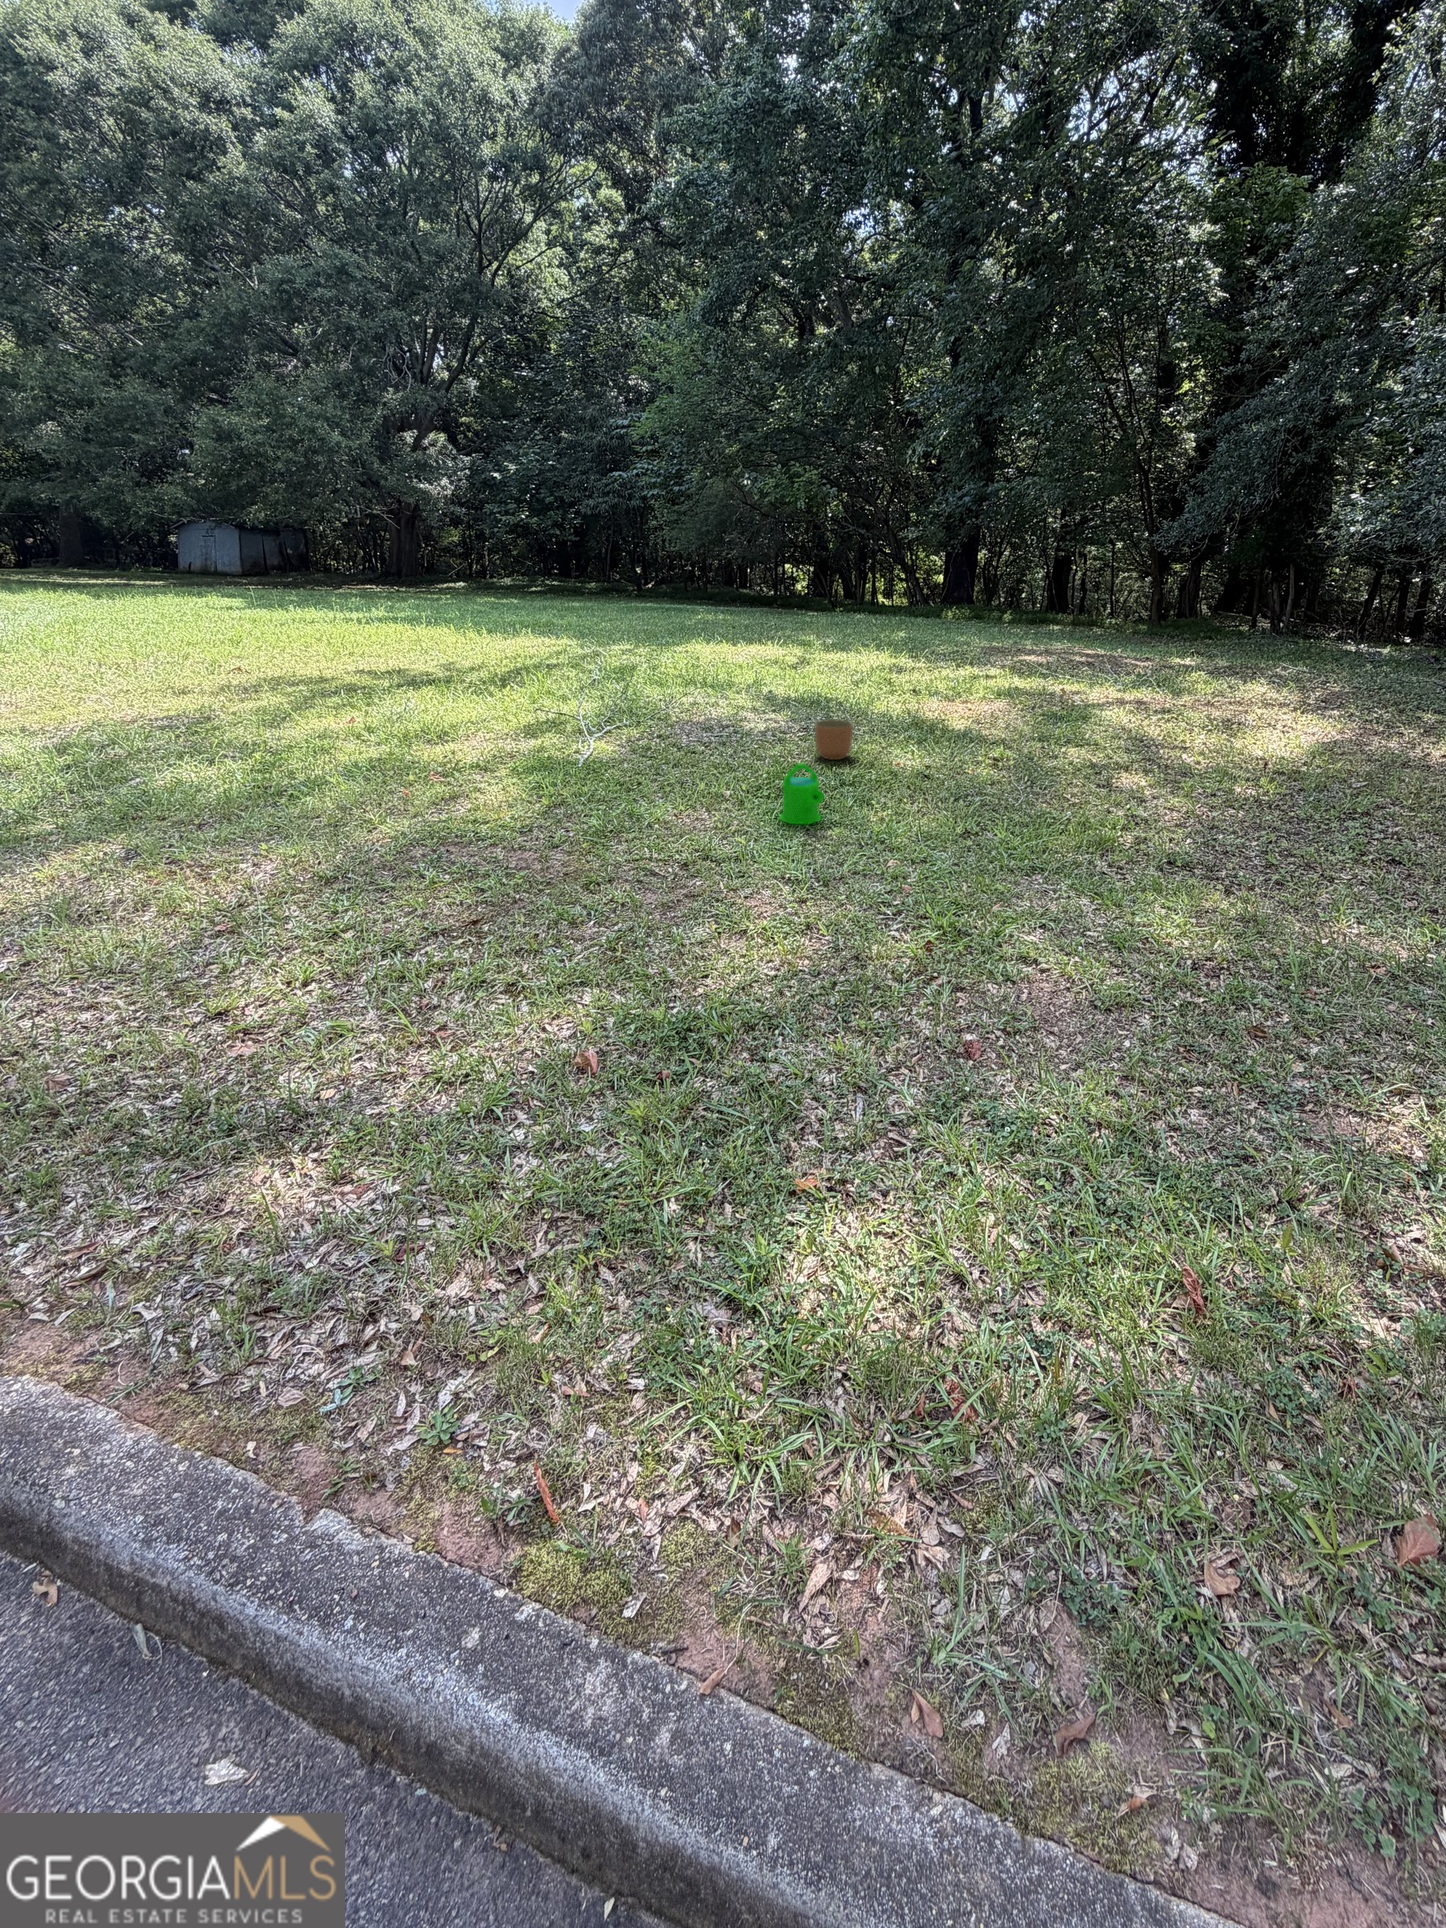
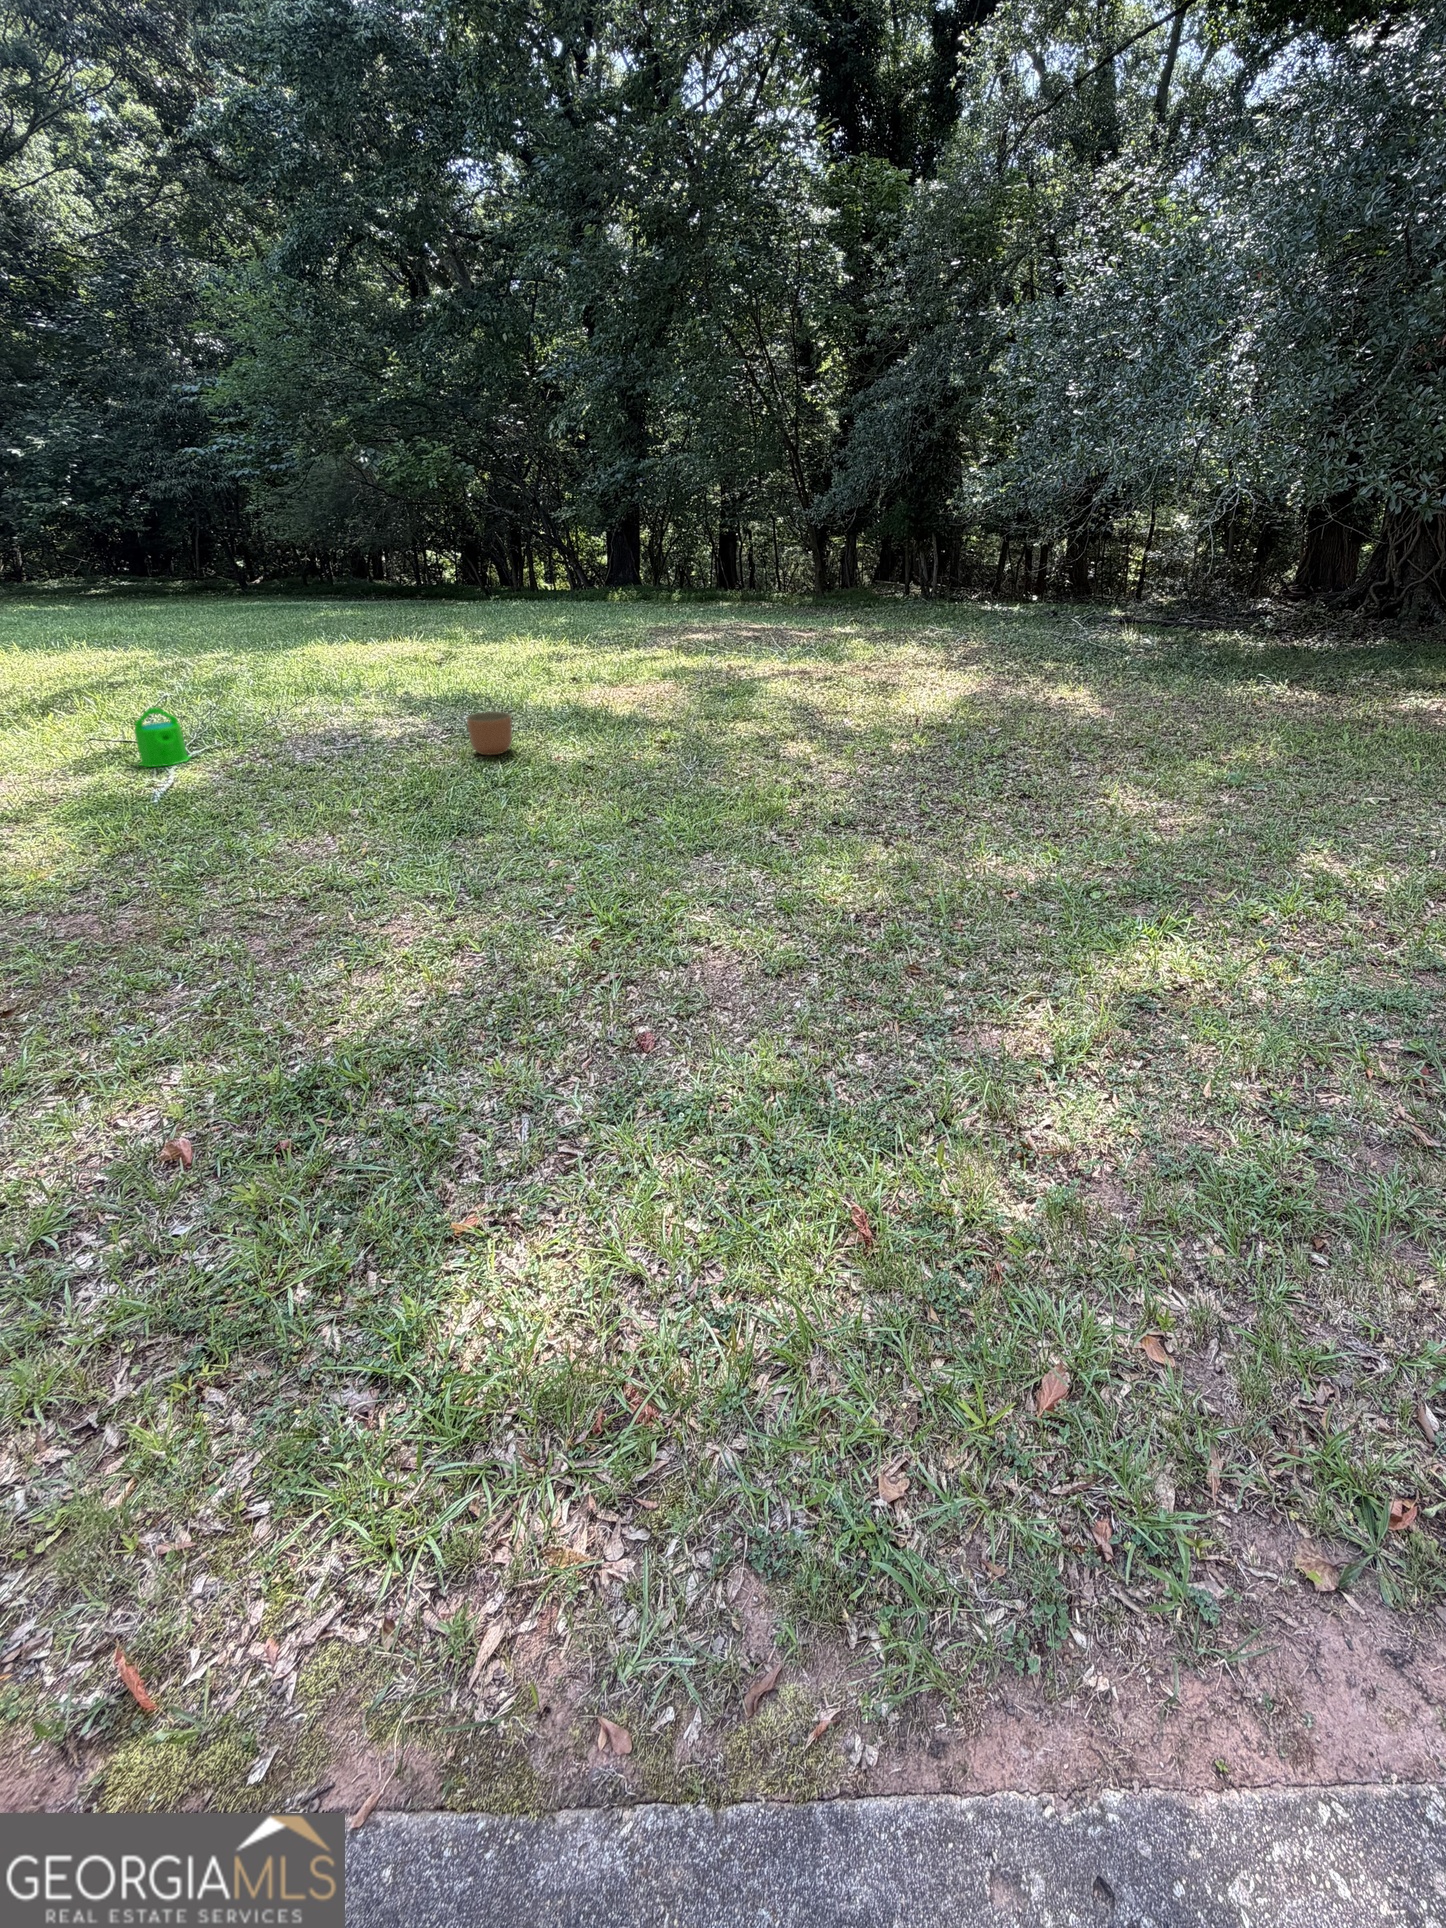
watering can: present [780,763,824,824] -> present [134,707,190,767]

